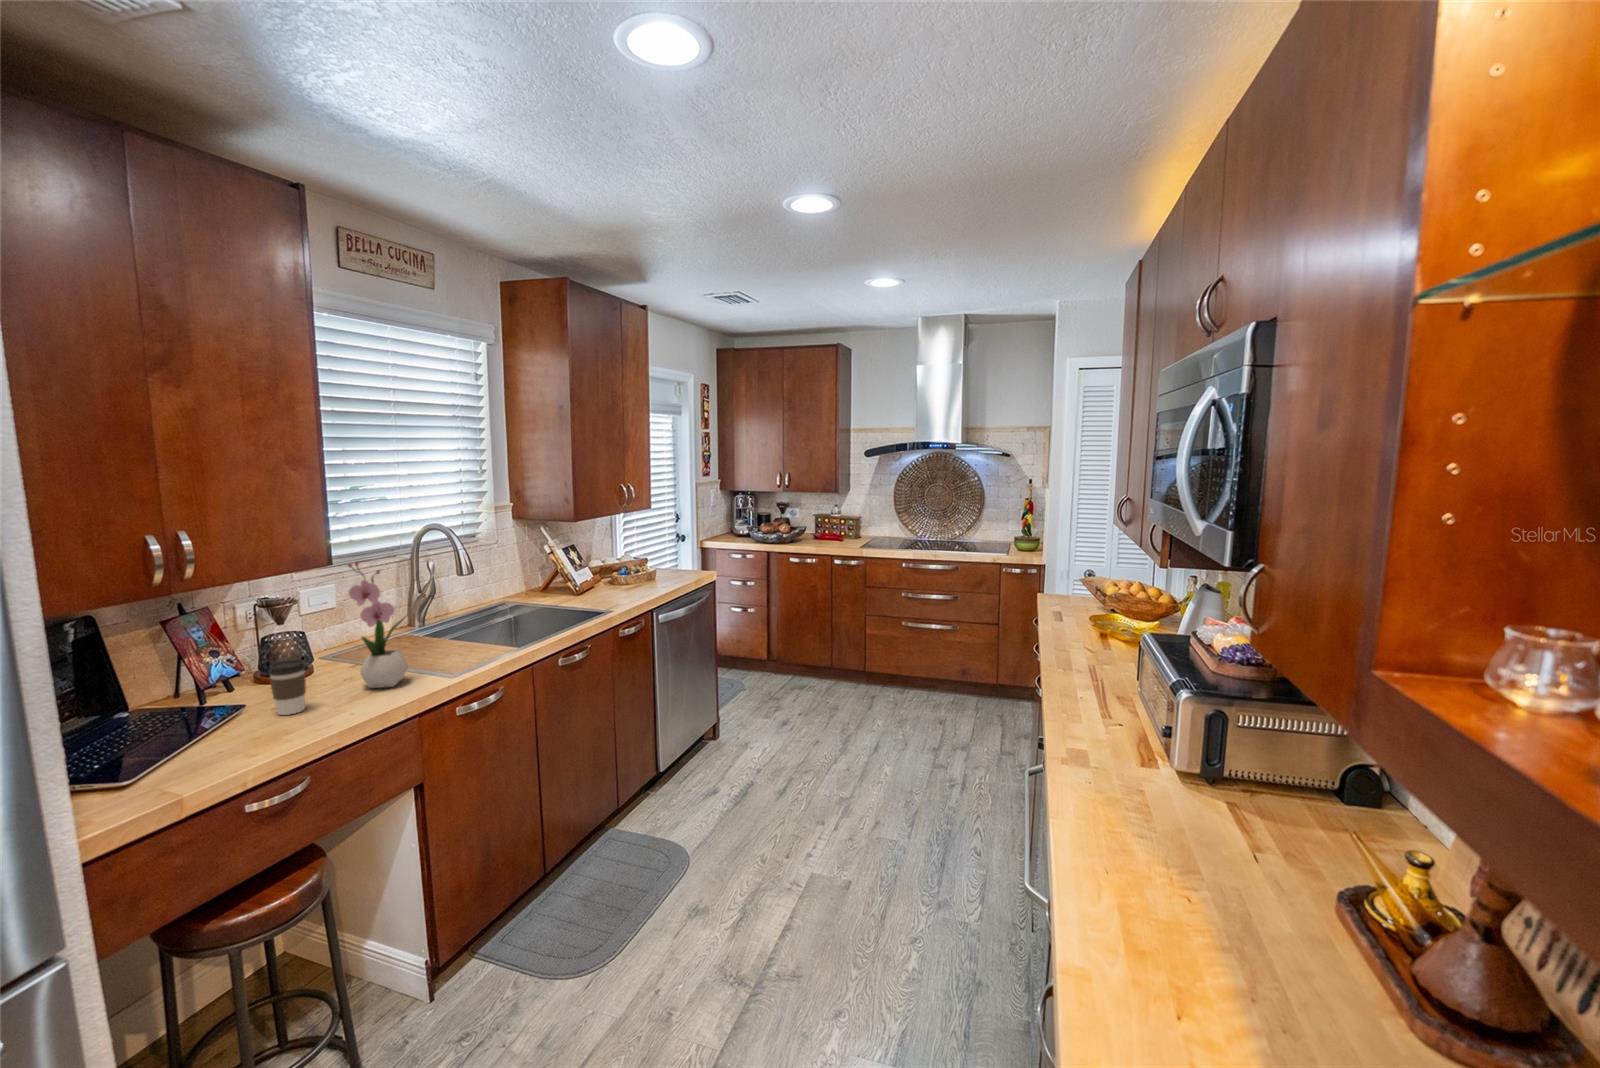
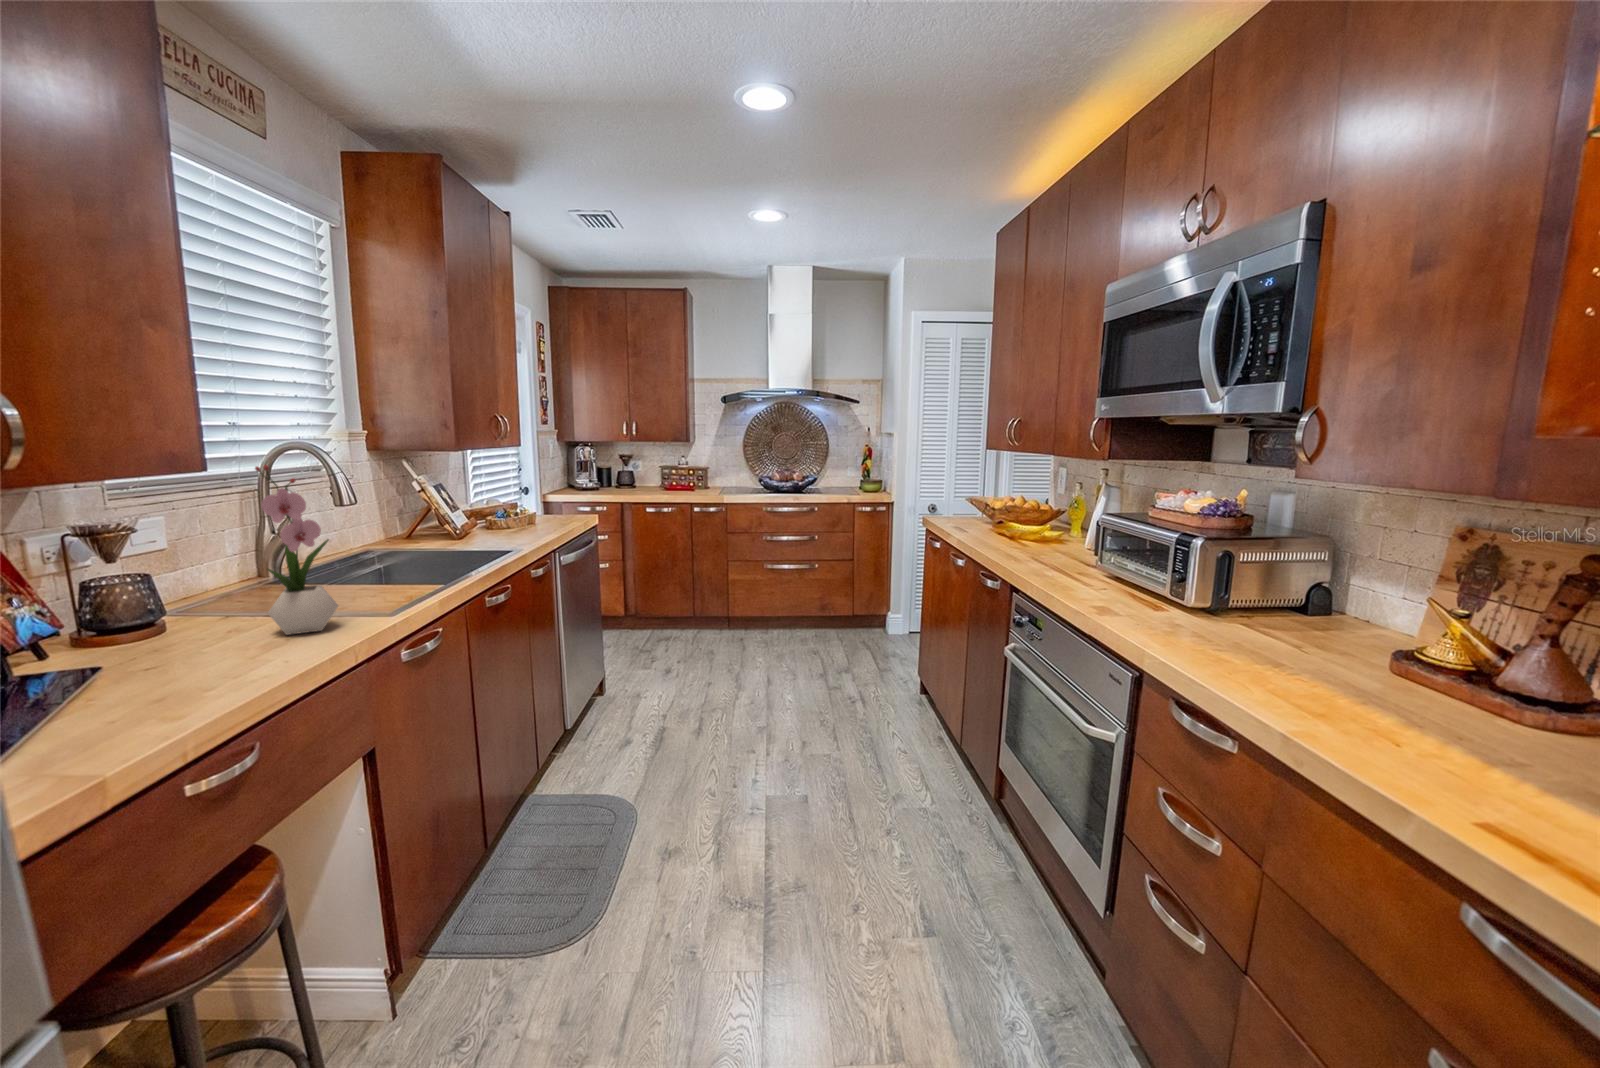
coffee cup: present [268,660,306,715] -> none [155,595,213,671]

